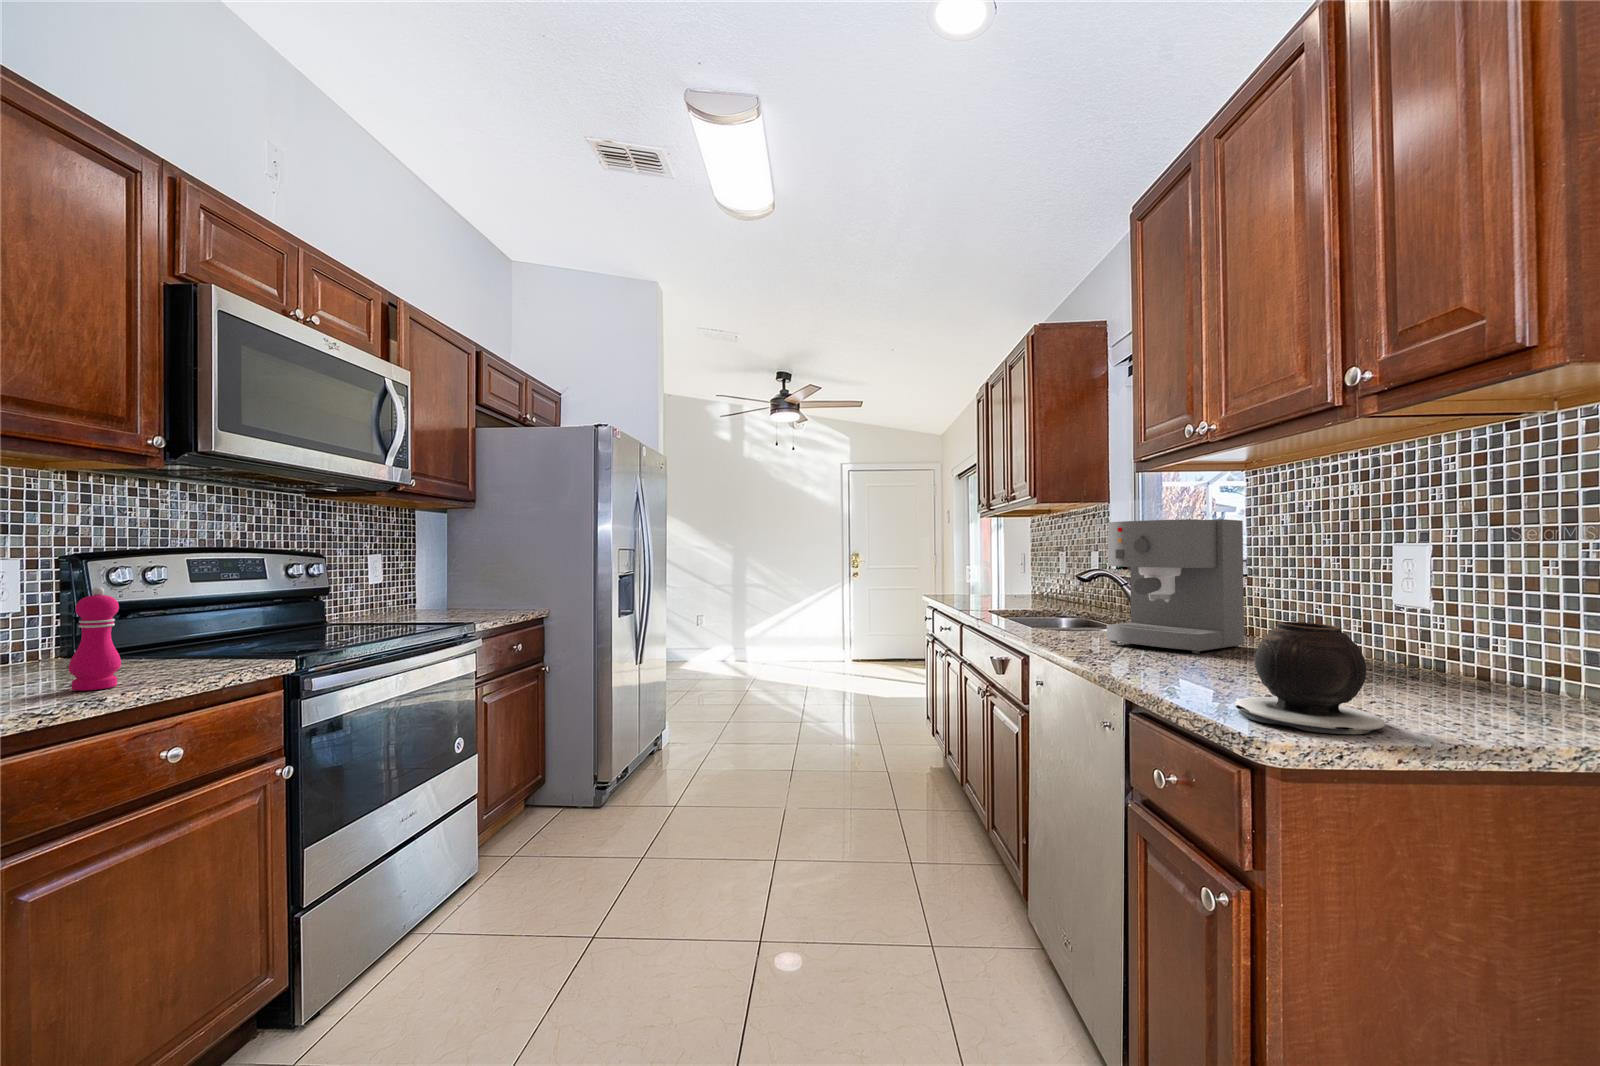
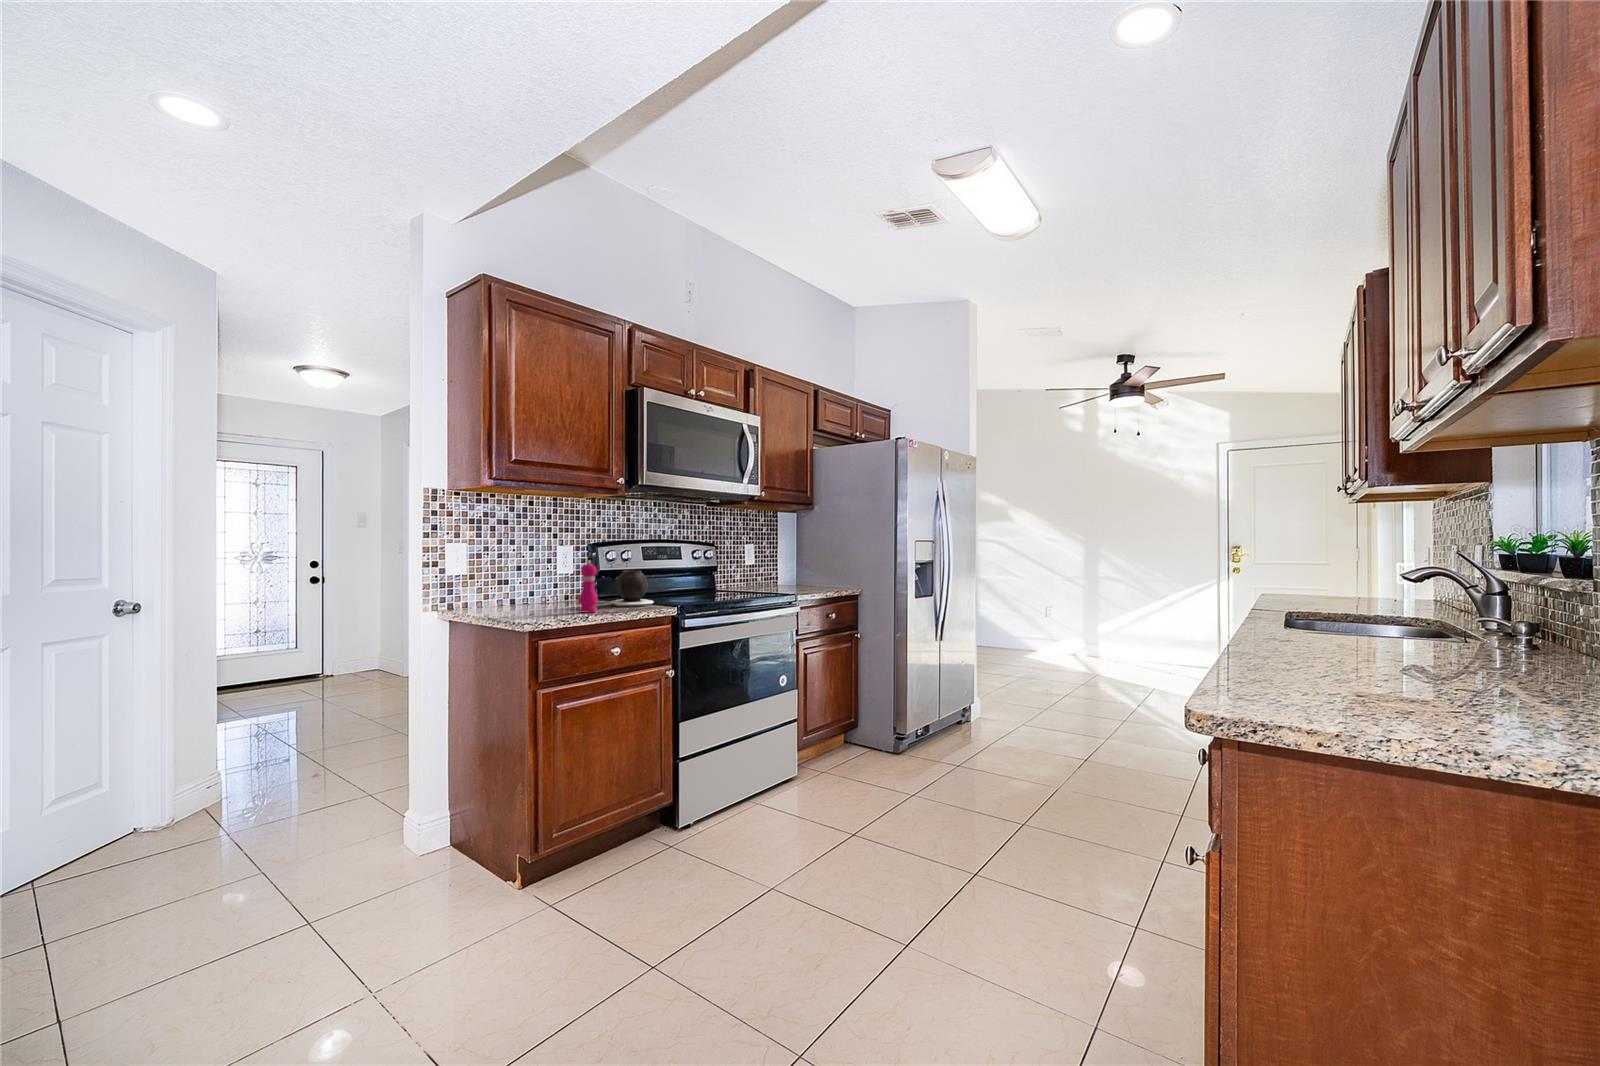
coffee maker: present [1107,519,1244,654] -> none [1314,513,1514,665]
vase: present [1235,622,1385,734] -> present [610,570,654,607]

